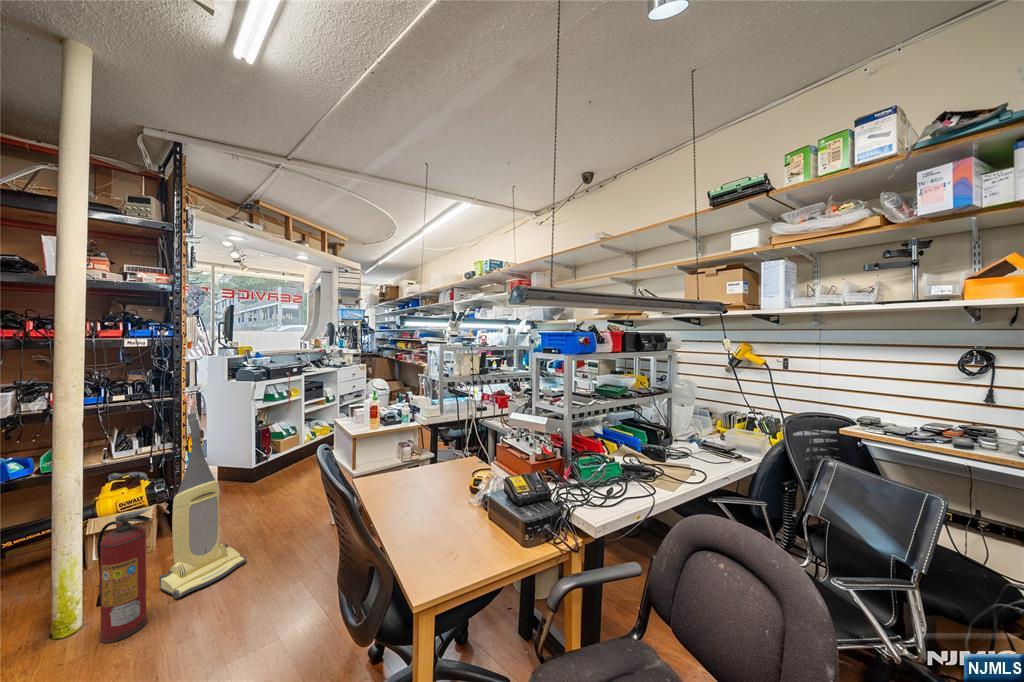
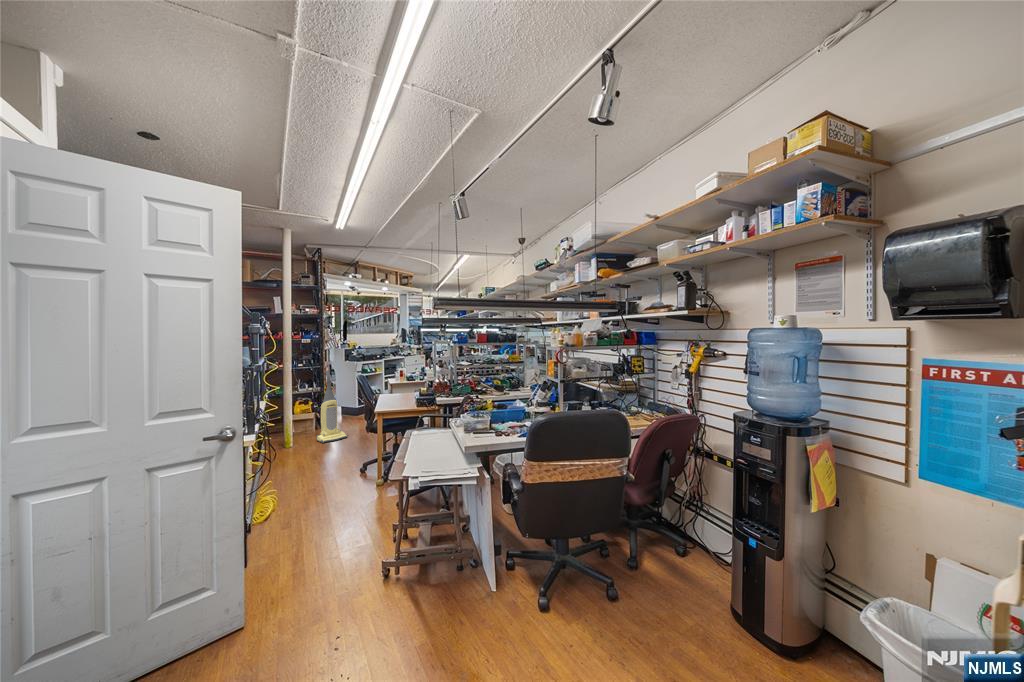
fire extinguisher: present [96,509,151,643] -> none [298,403,314,449]

